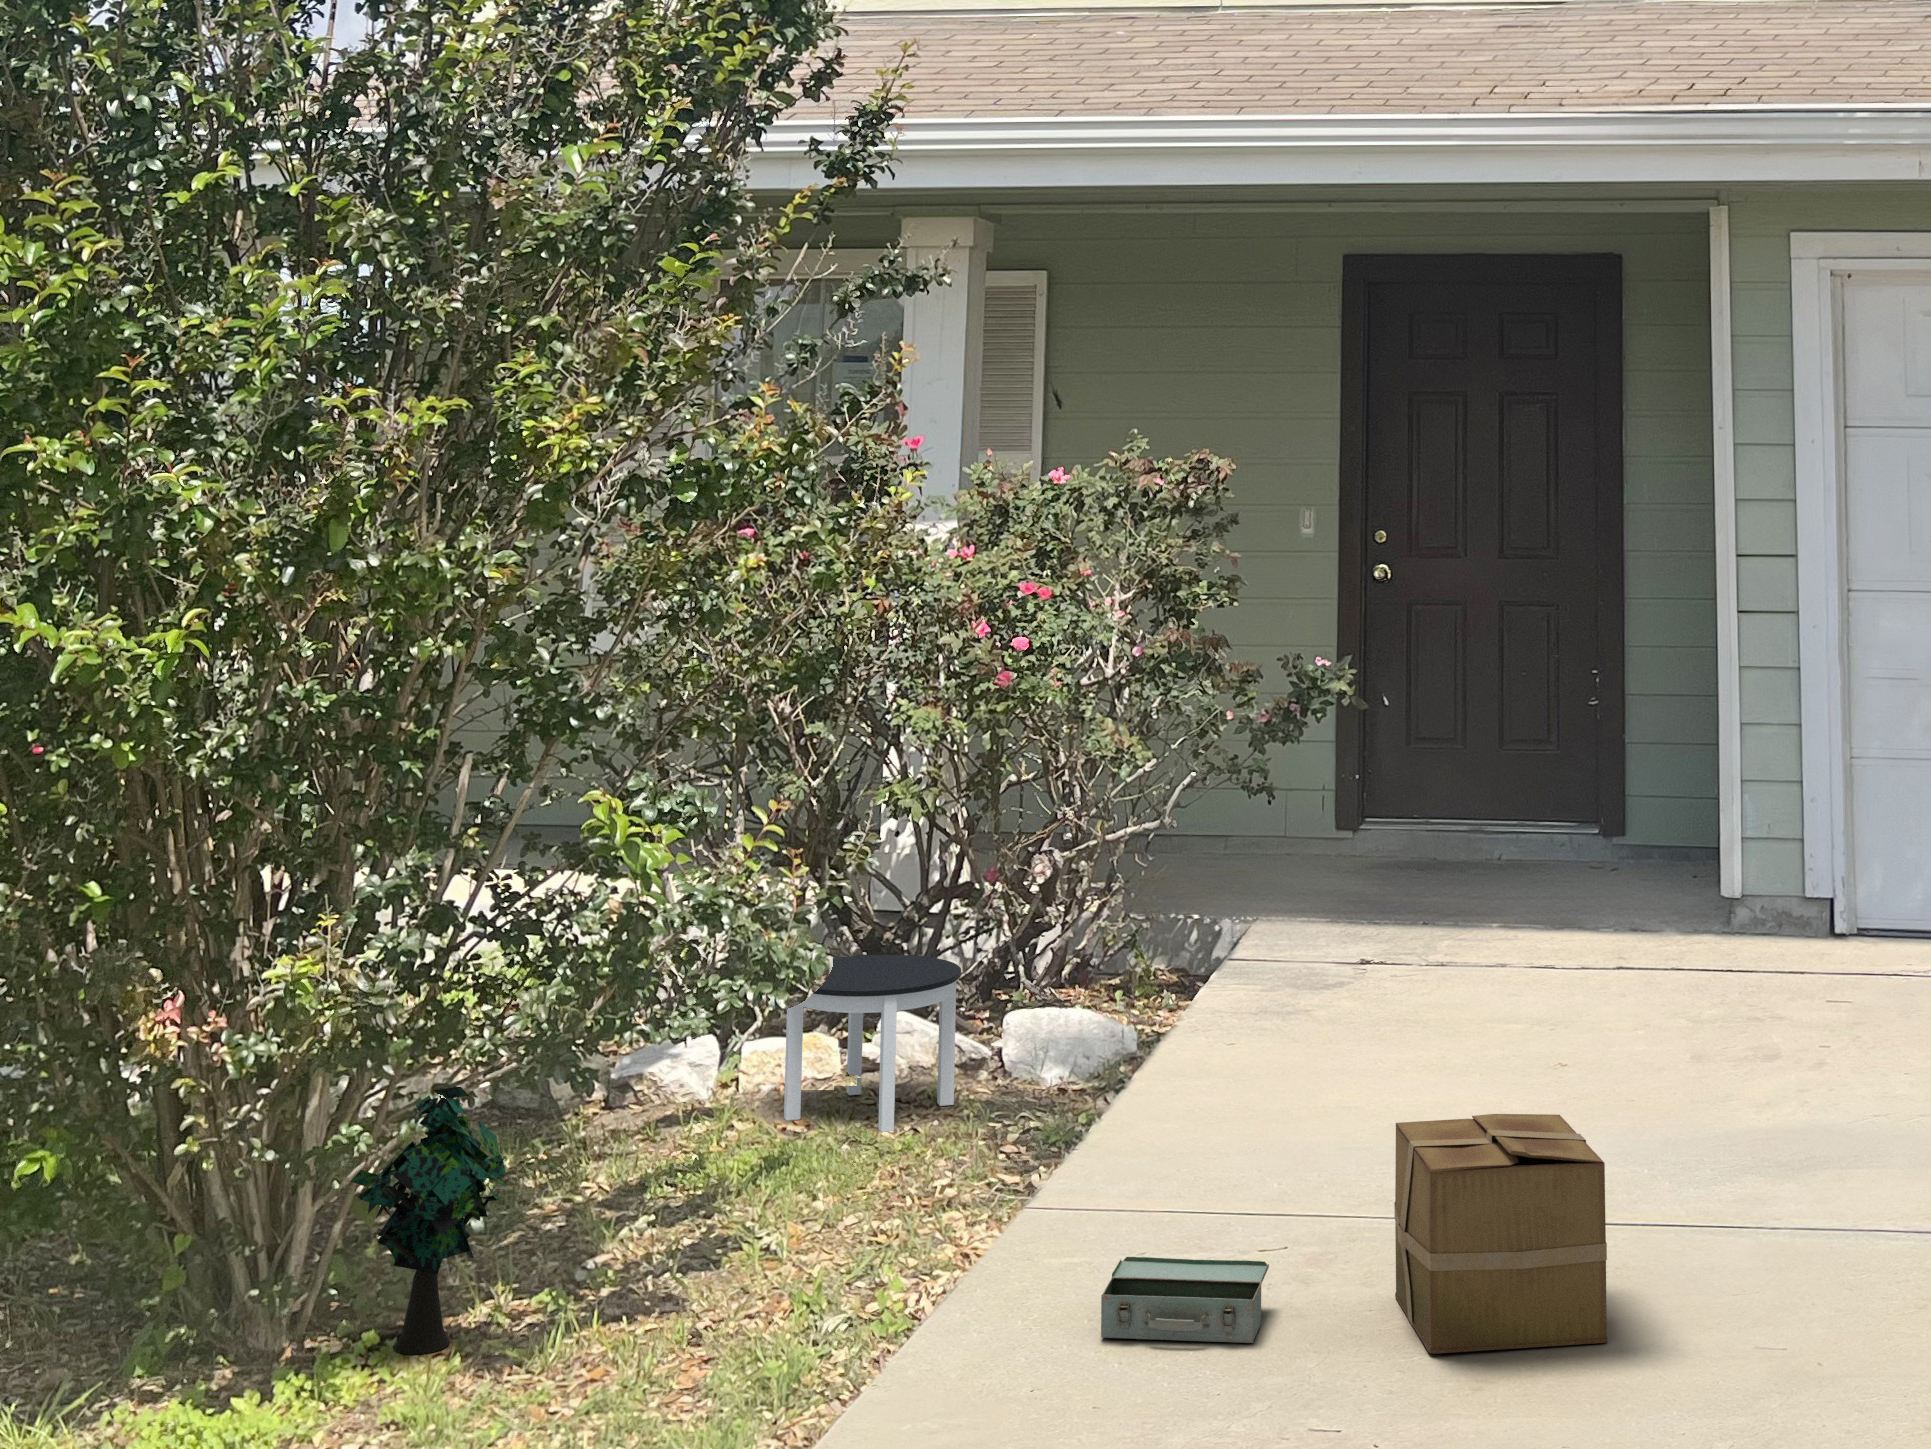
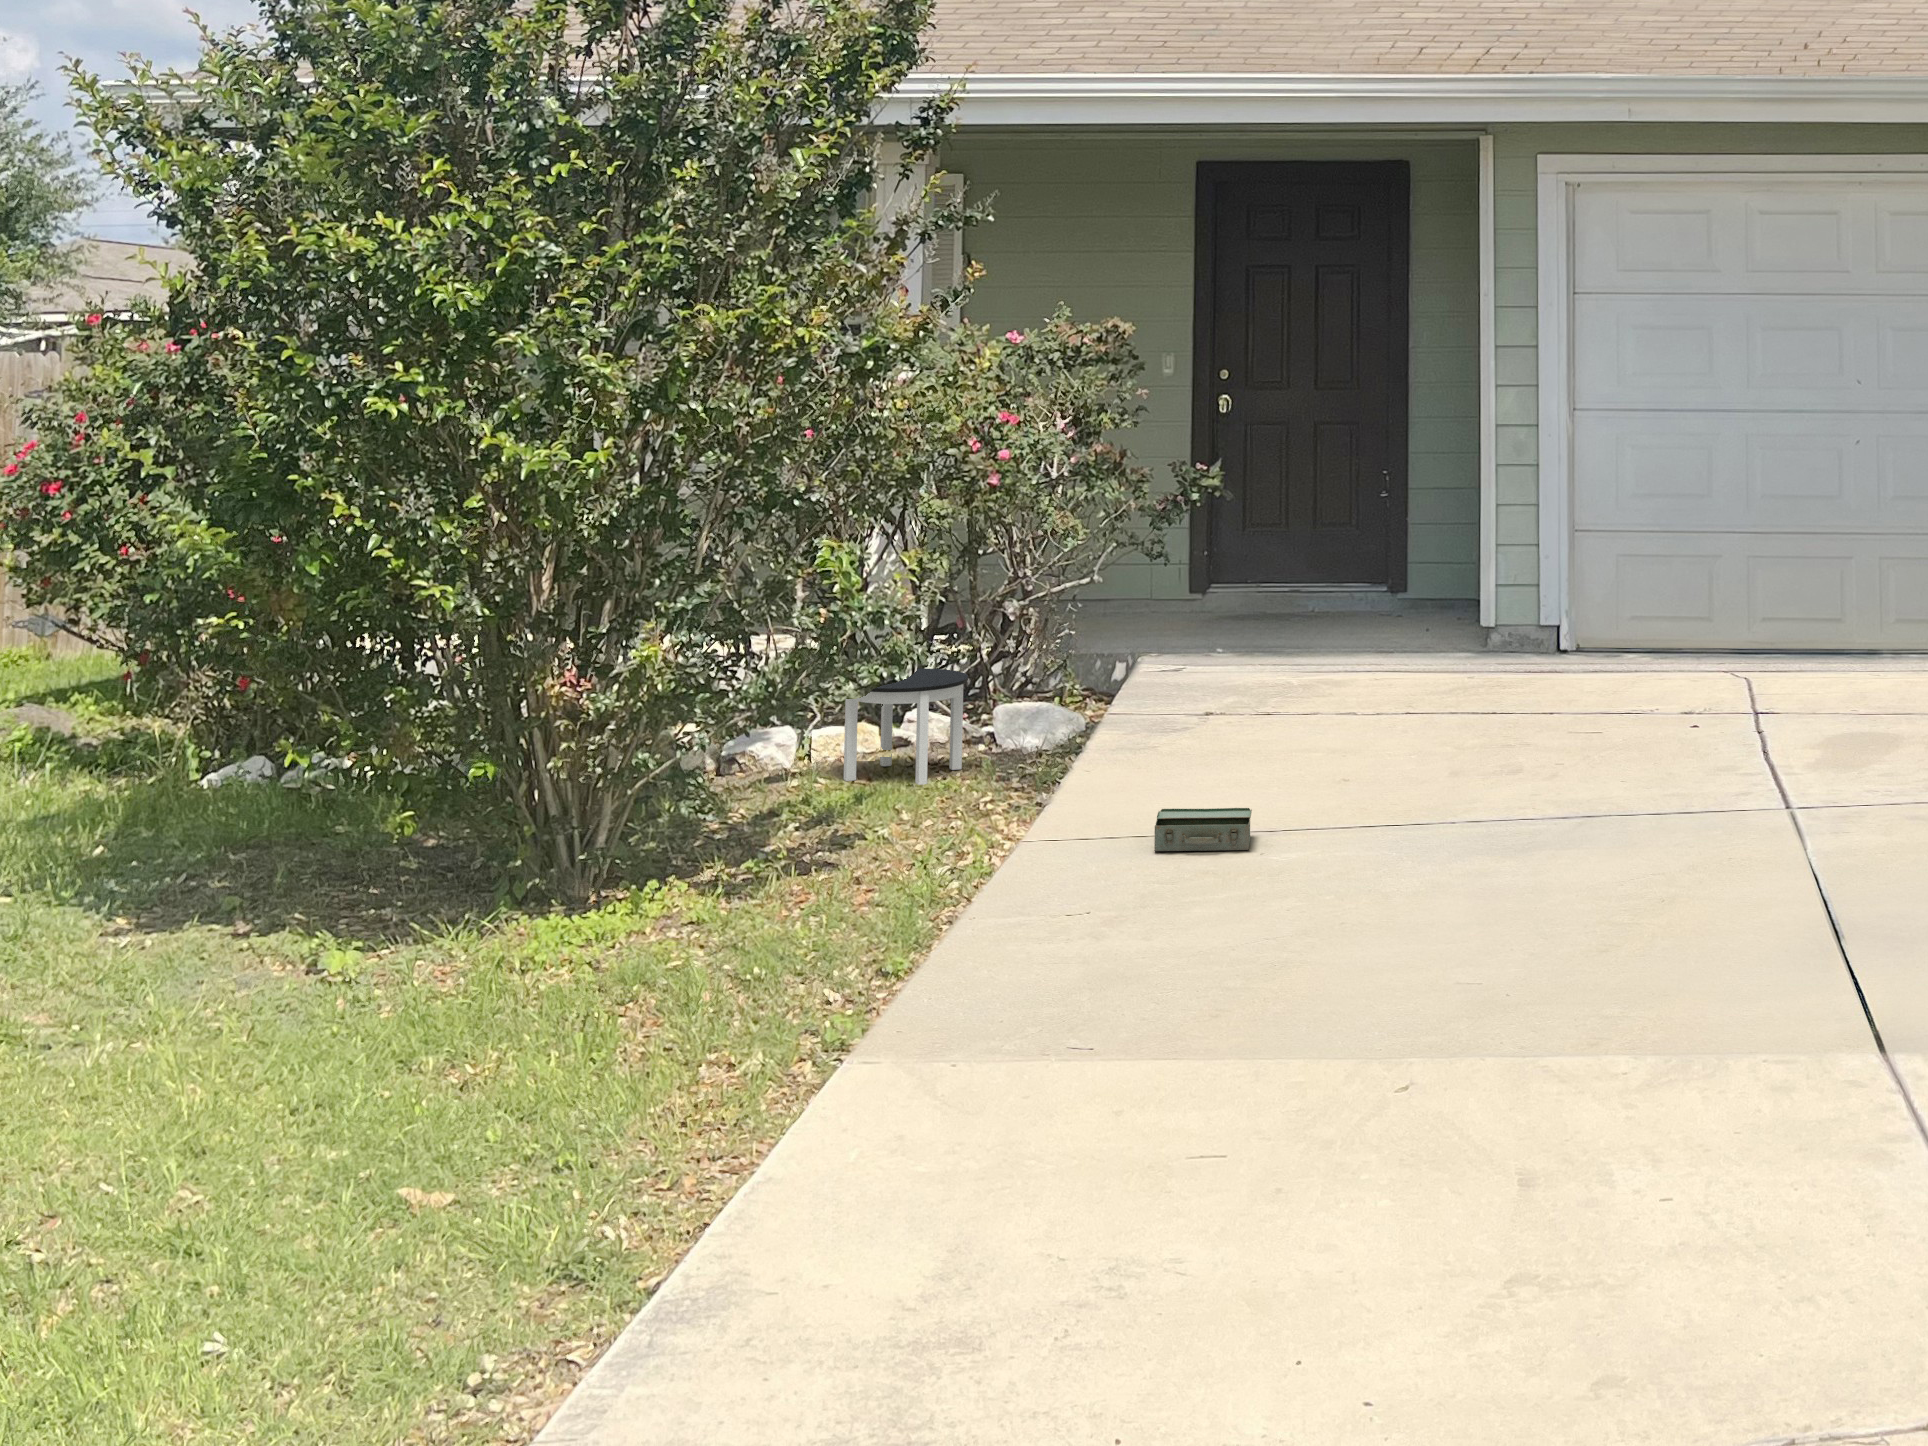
decorative plant: present [351,1087,506,1354] -> none [632,717,735,898]
cardboard box: present [1394,1114,1607,1354] -> none [1328,717,1462,850]

